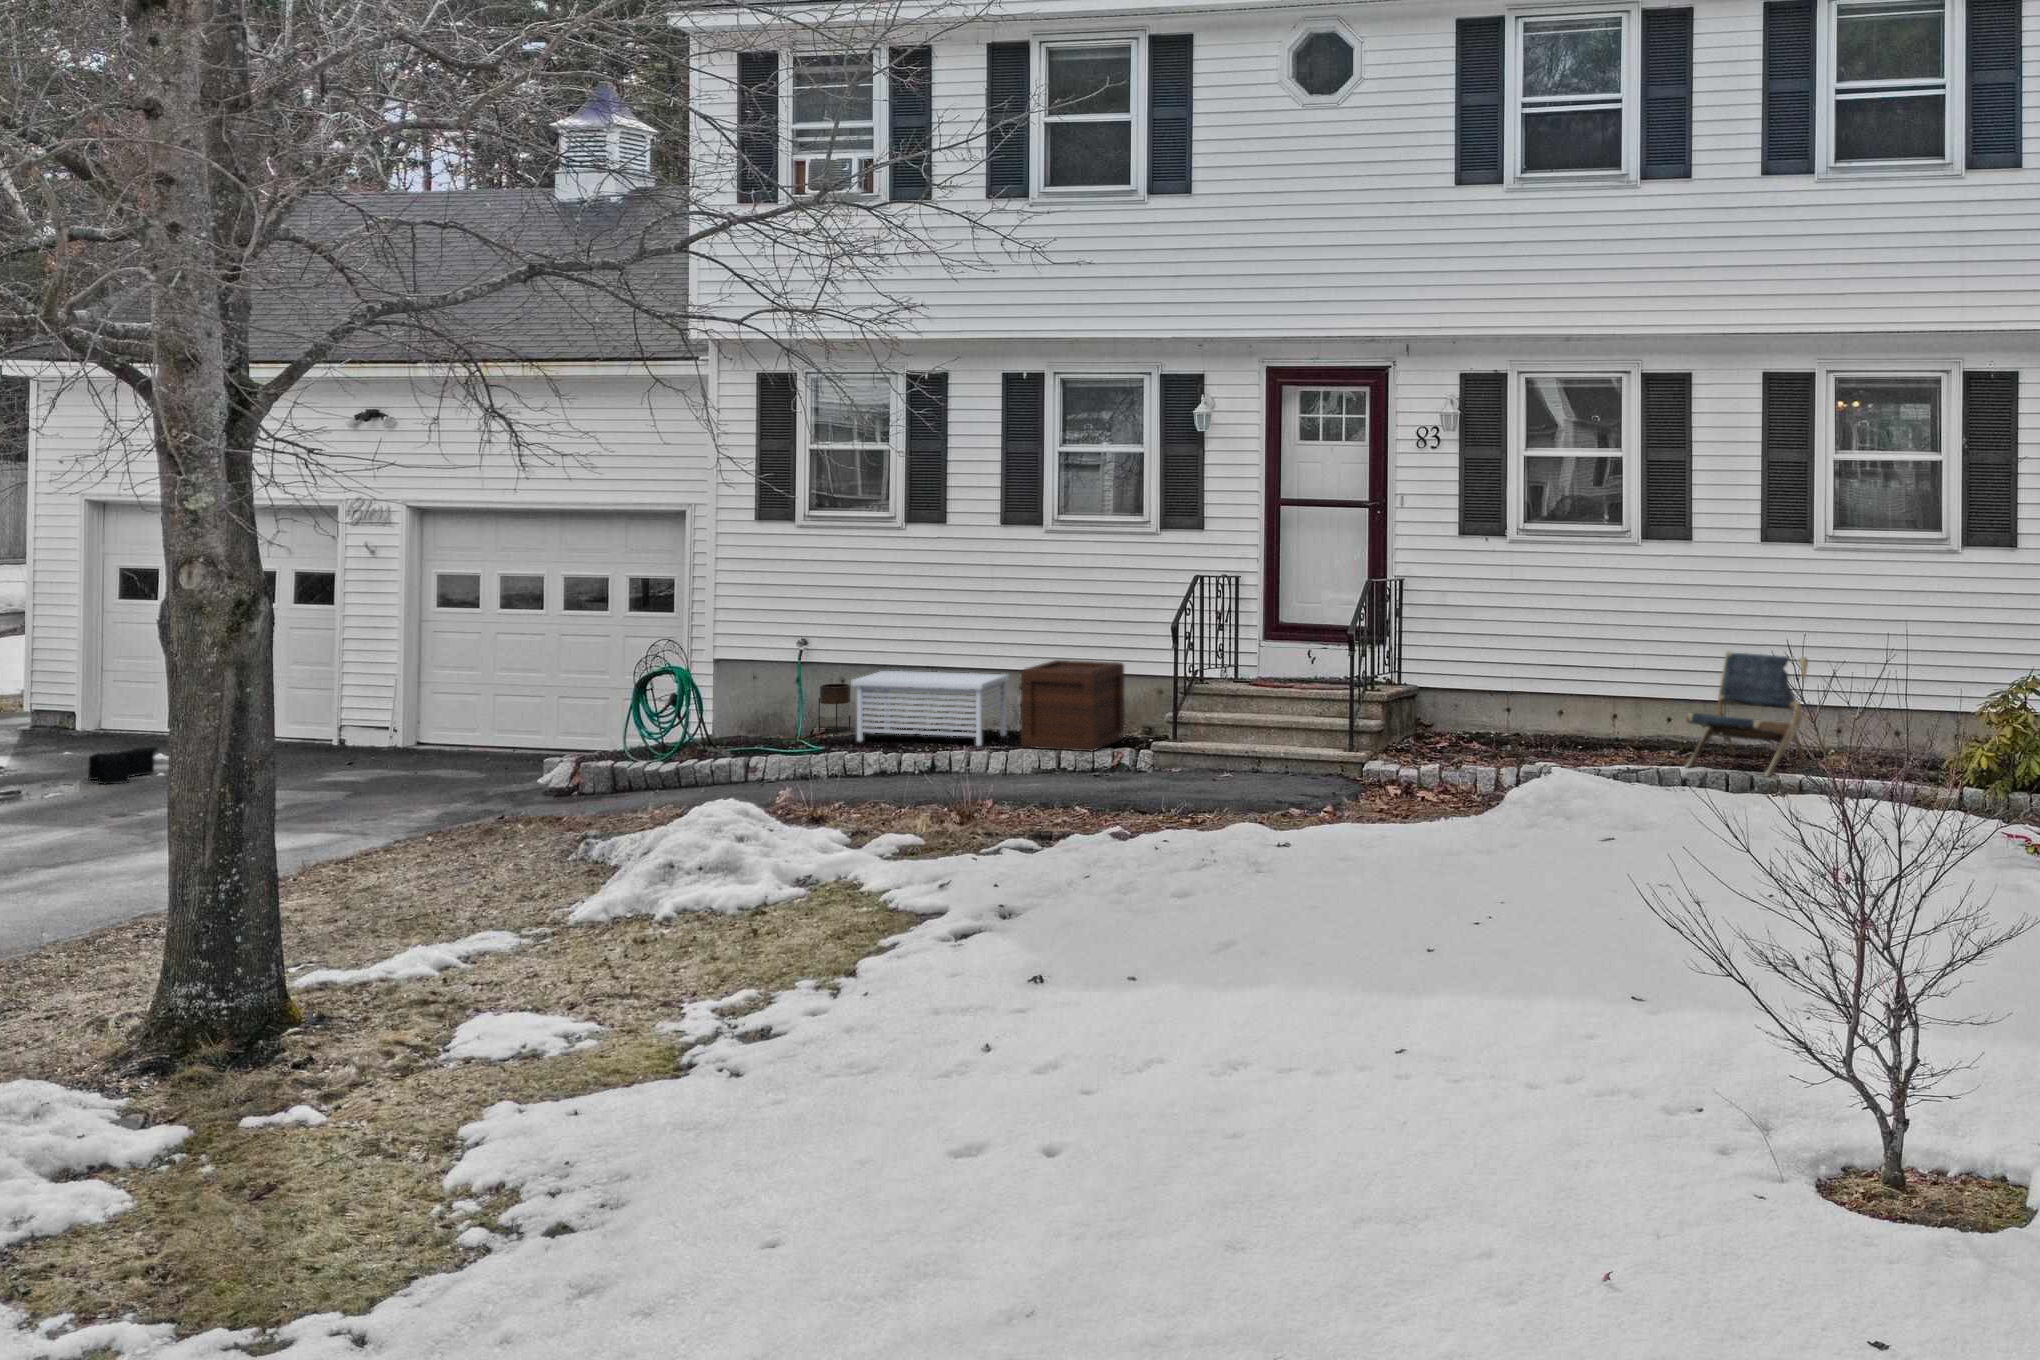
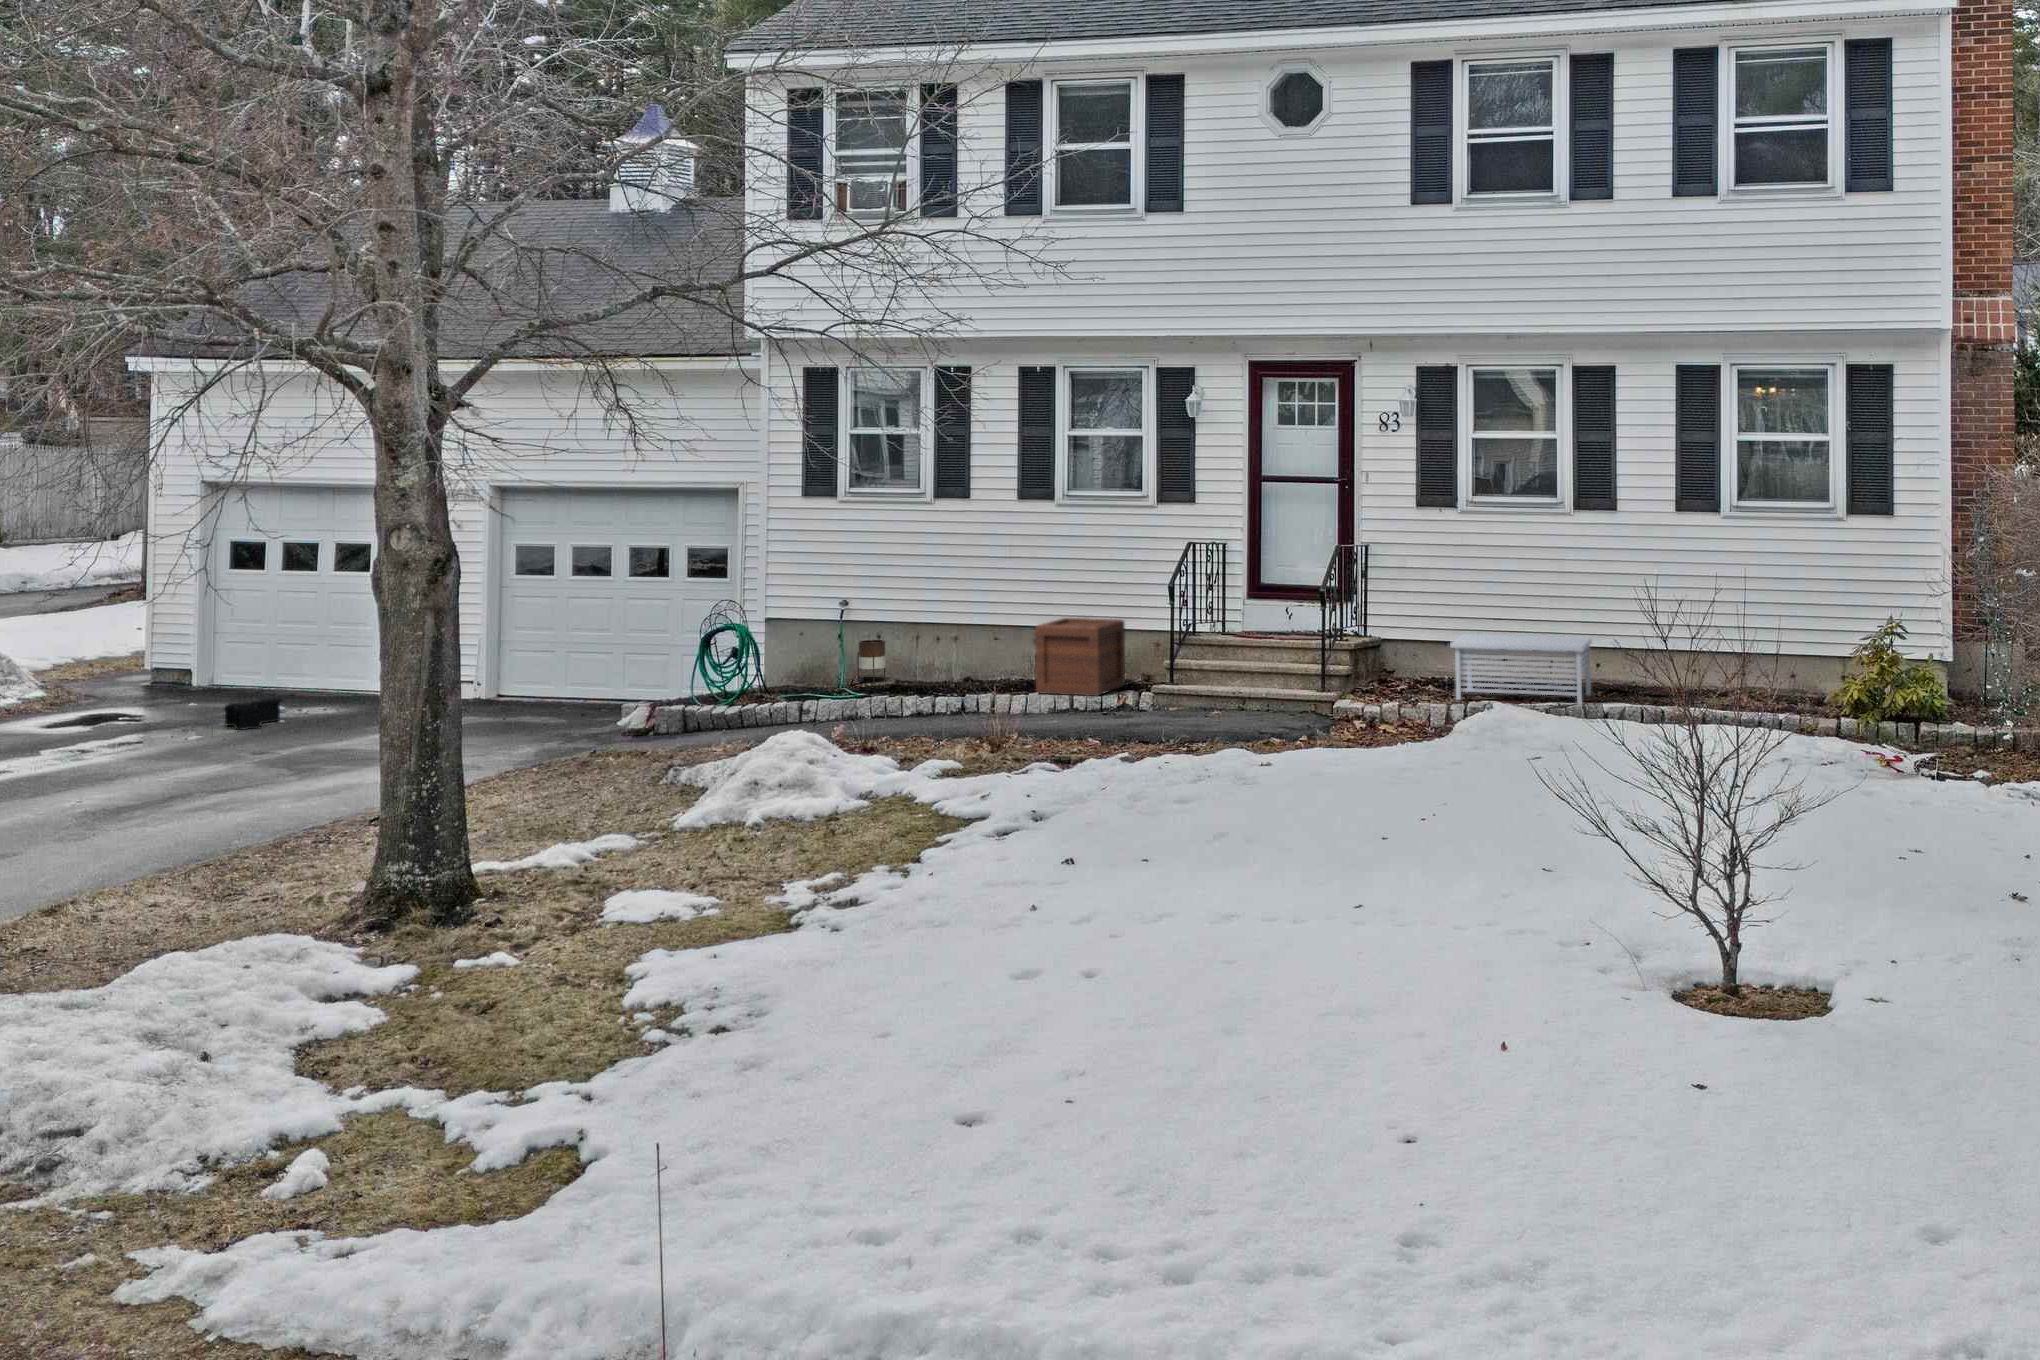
lounge chair: present [1686,651,1808,777] -> none [1608,606,1715,713]
storage bench: present [851,671,1009,746] -> present [1450,634,1592,705]

